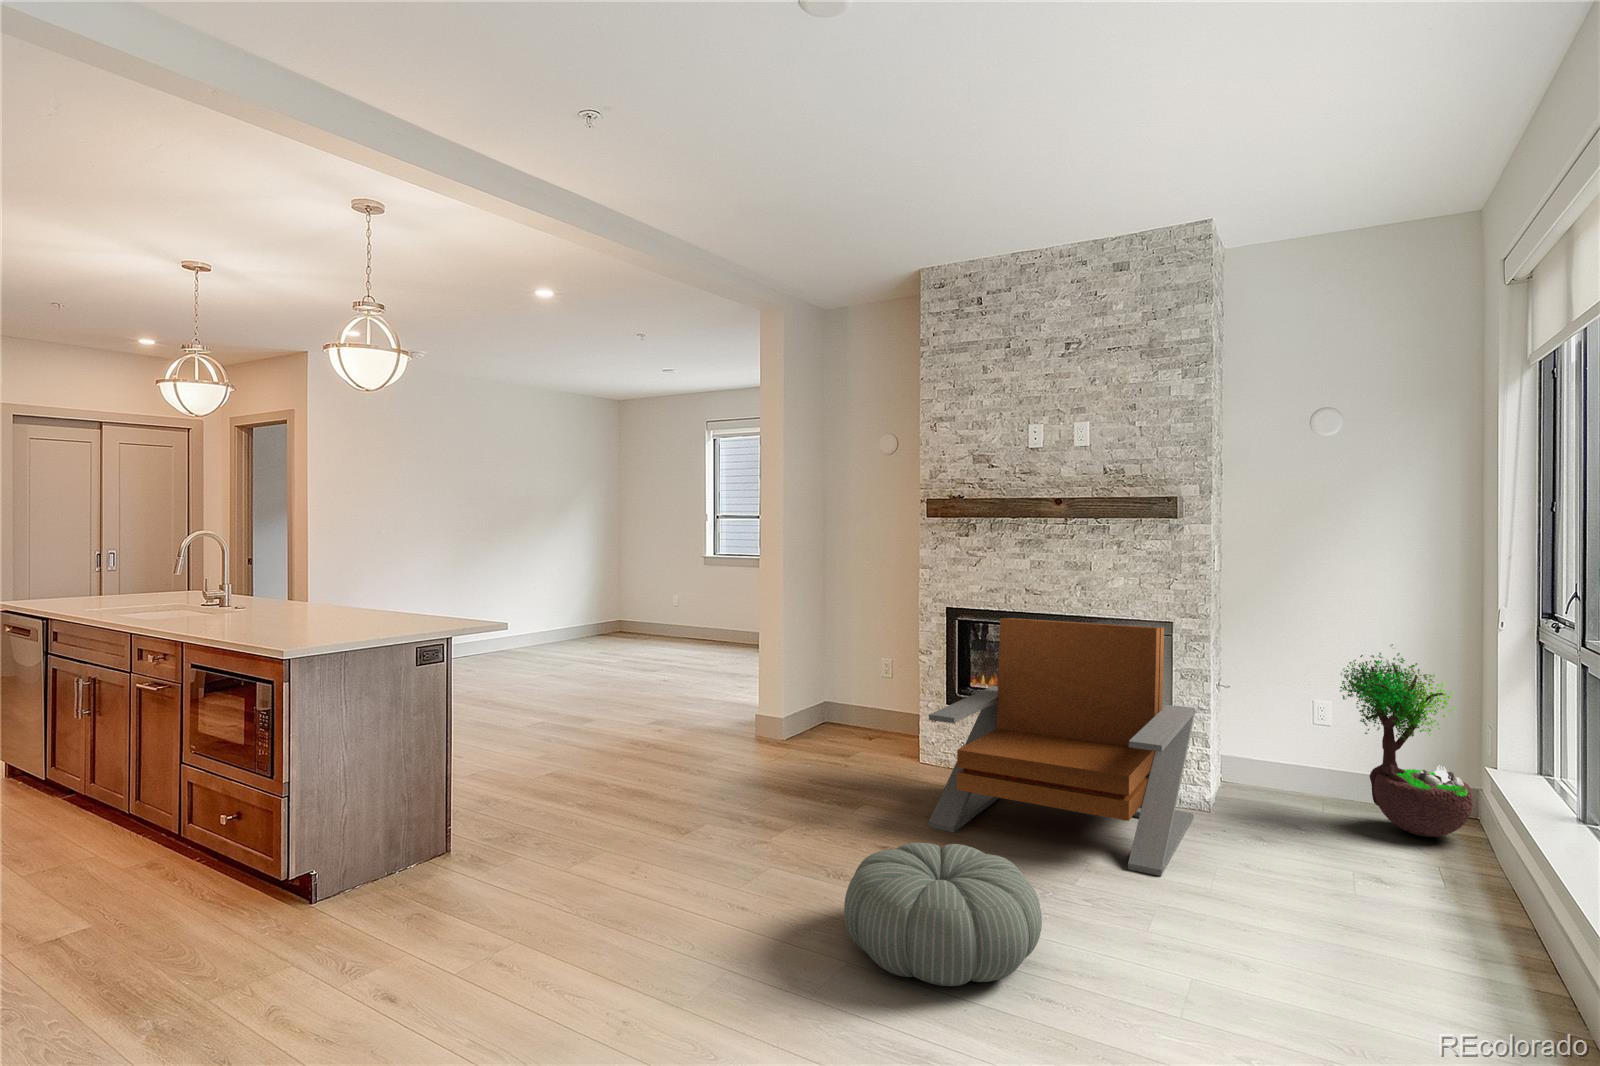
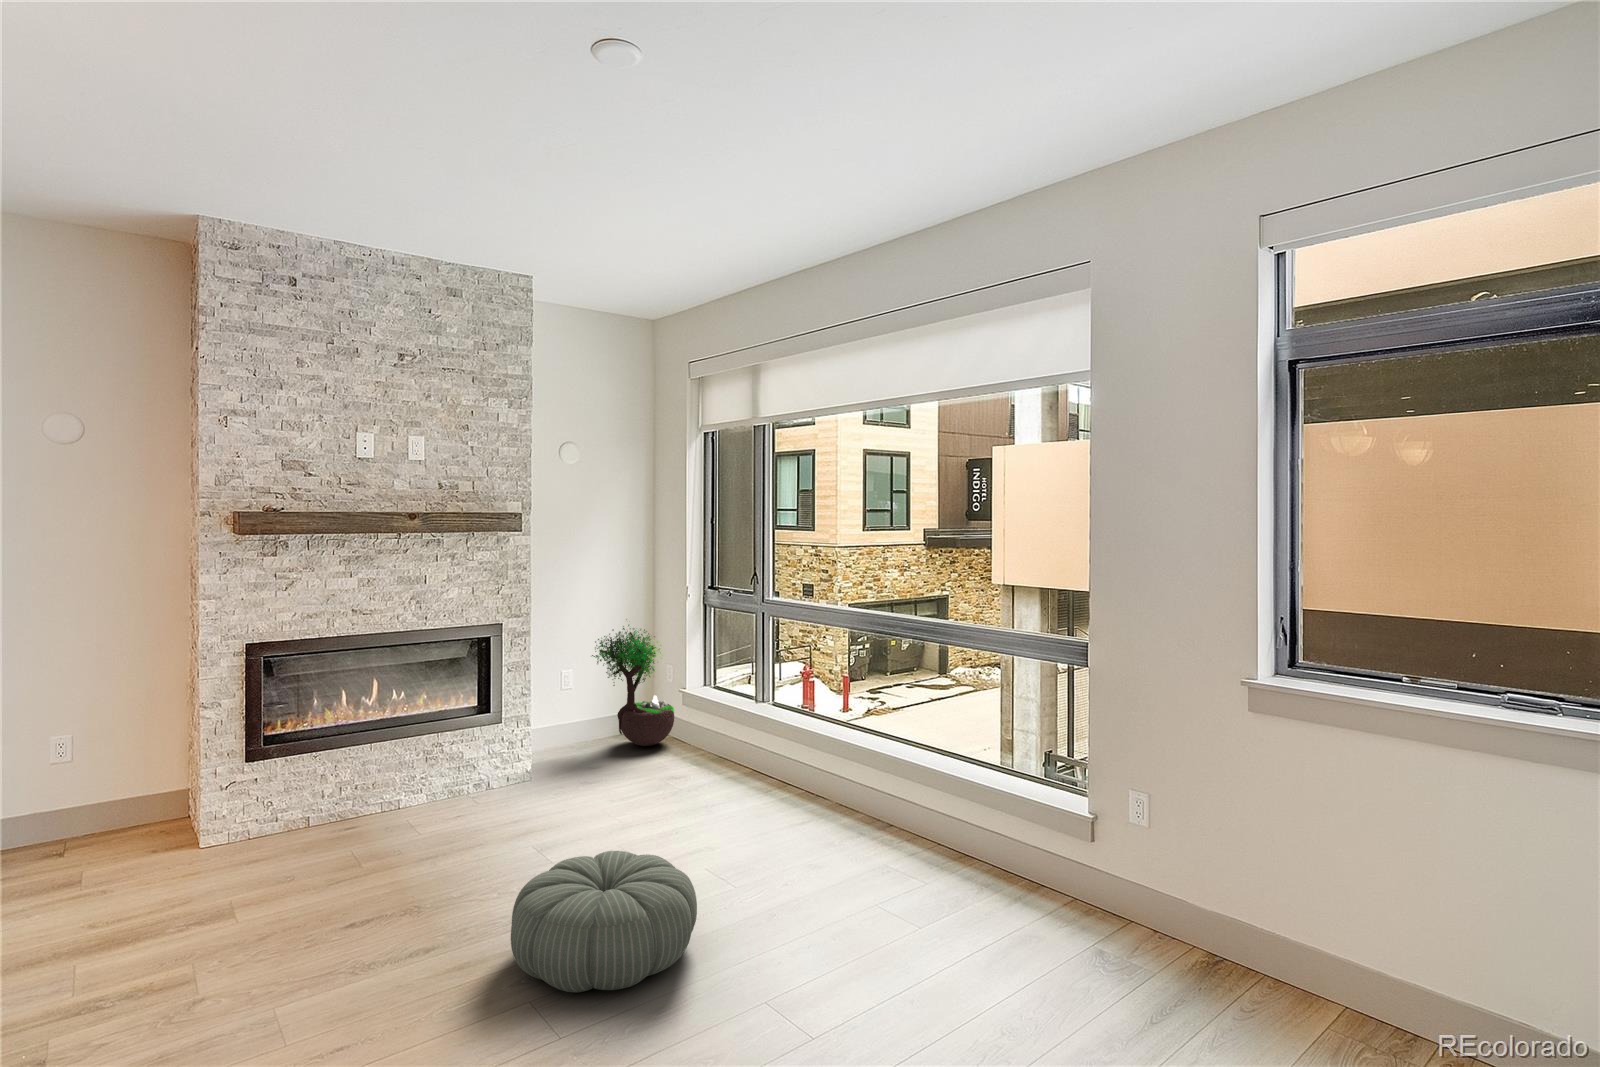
lounge chair: present [928,618,1195,876] -> none [331,629,602,891]

